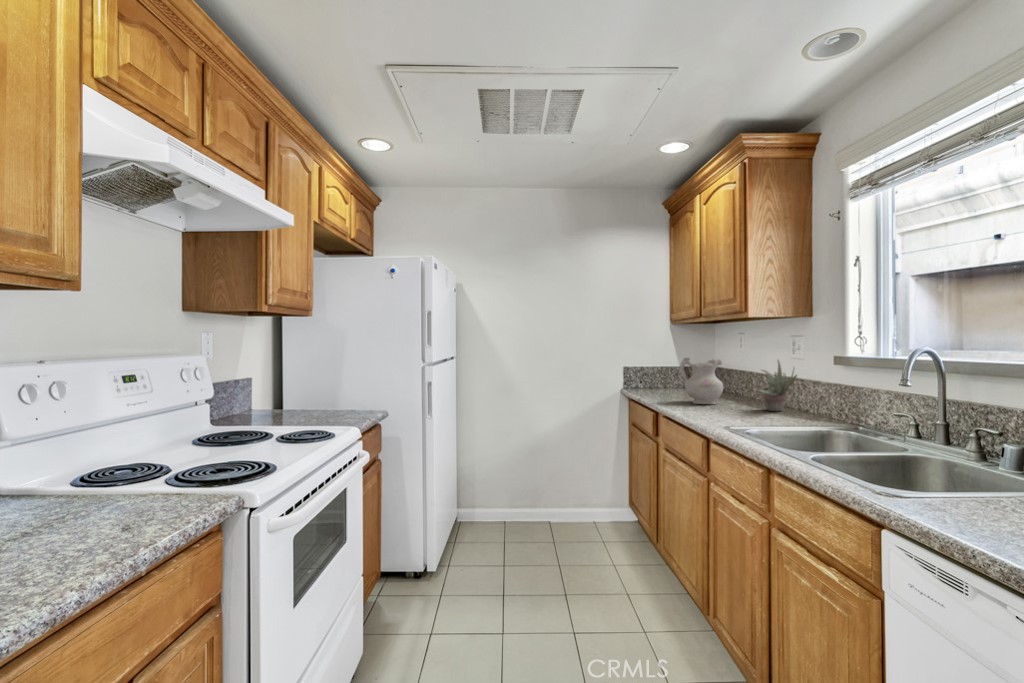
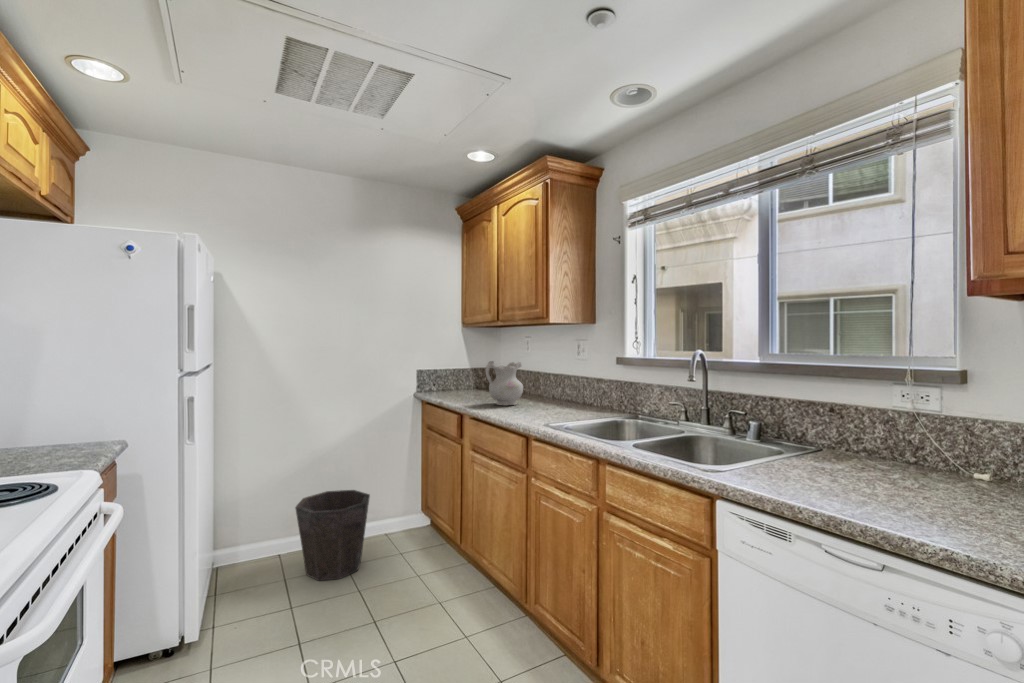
succulent plant: present [760,360,797,411] -> none [556,361,587,407]
waste bin: none [511,468,573,545] -> present [295,490,370,581]

